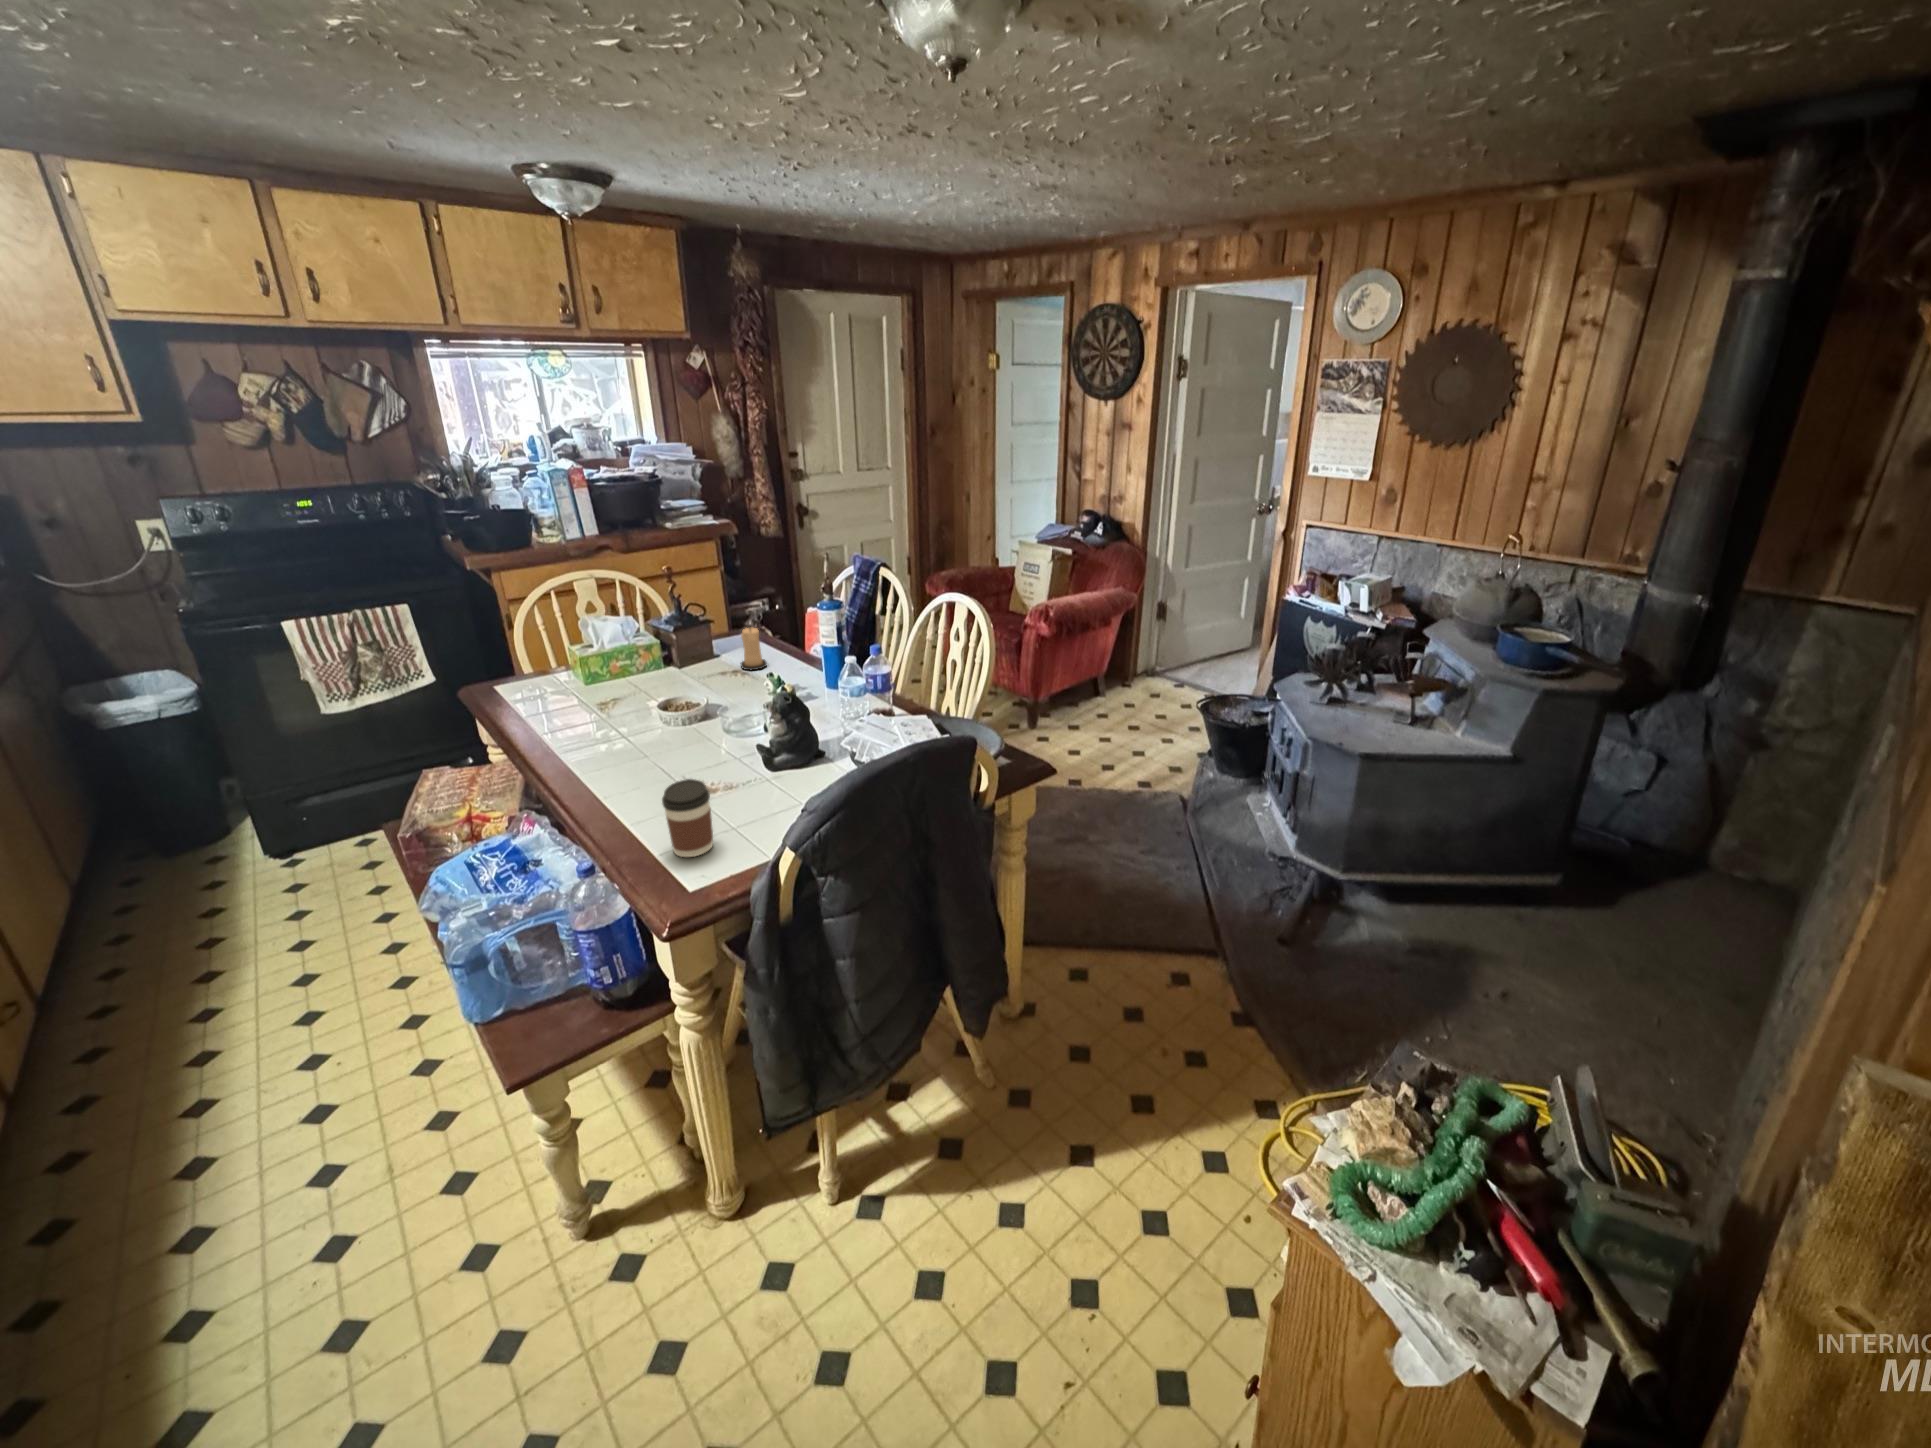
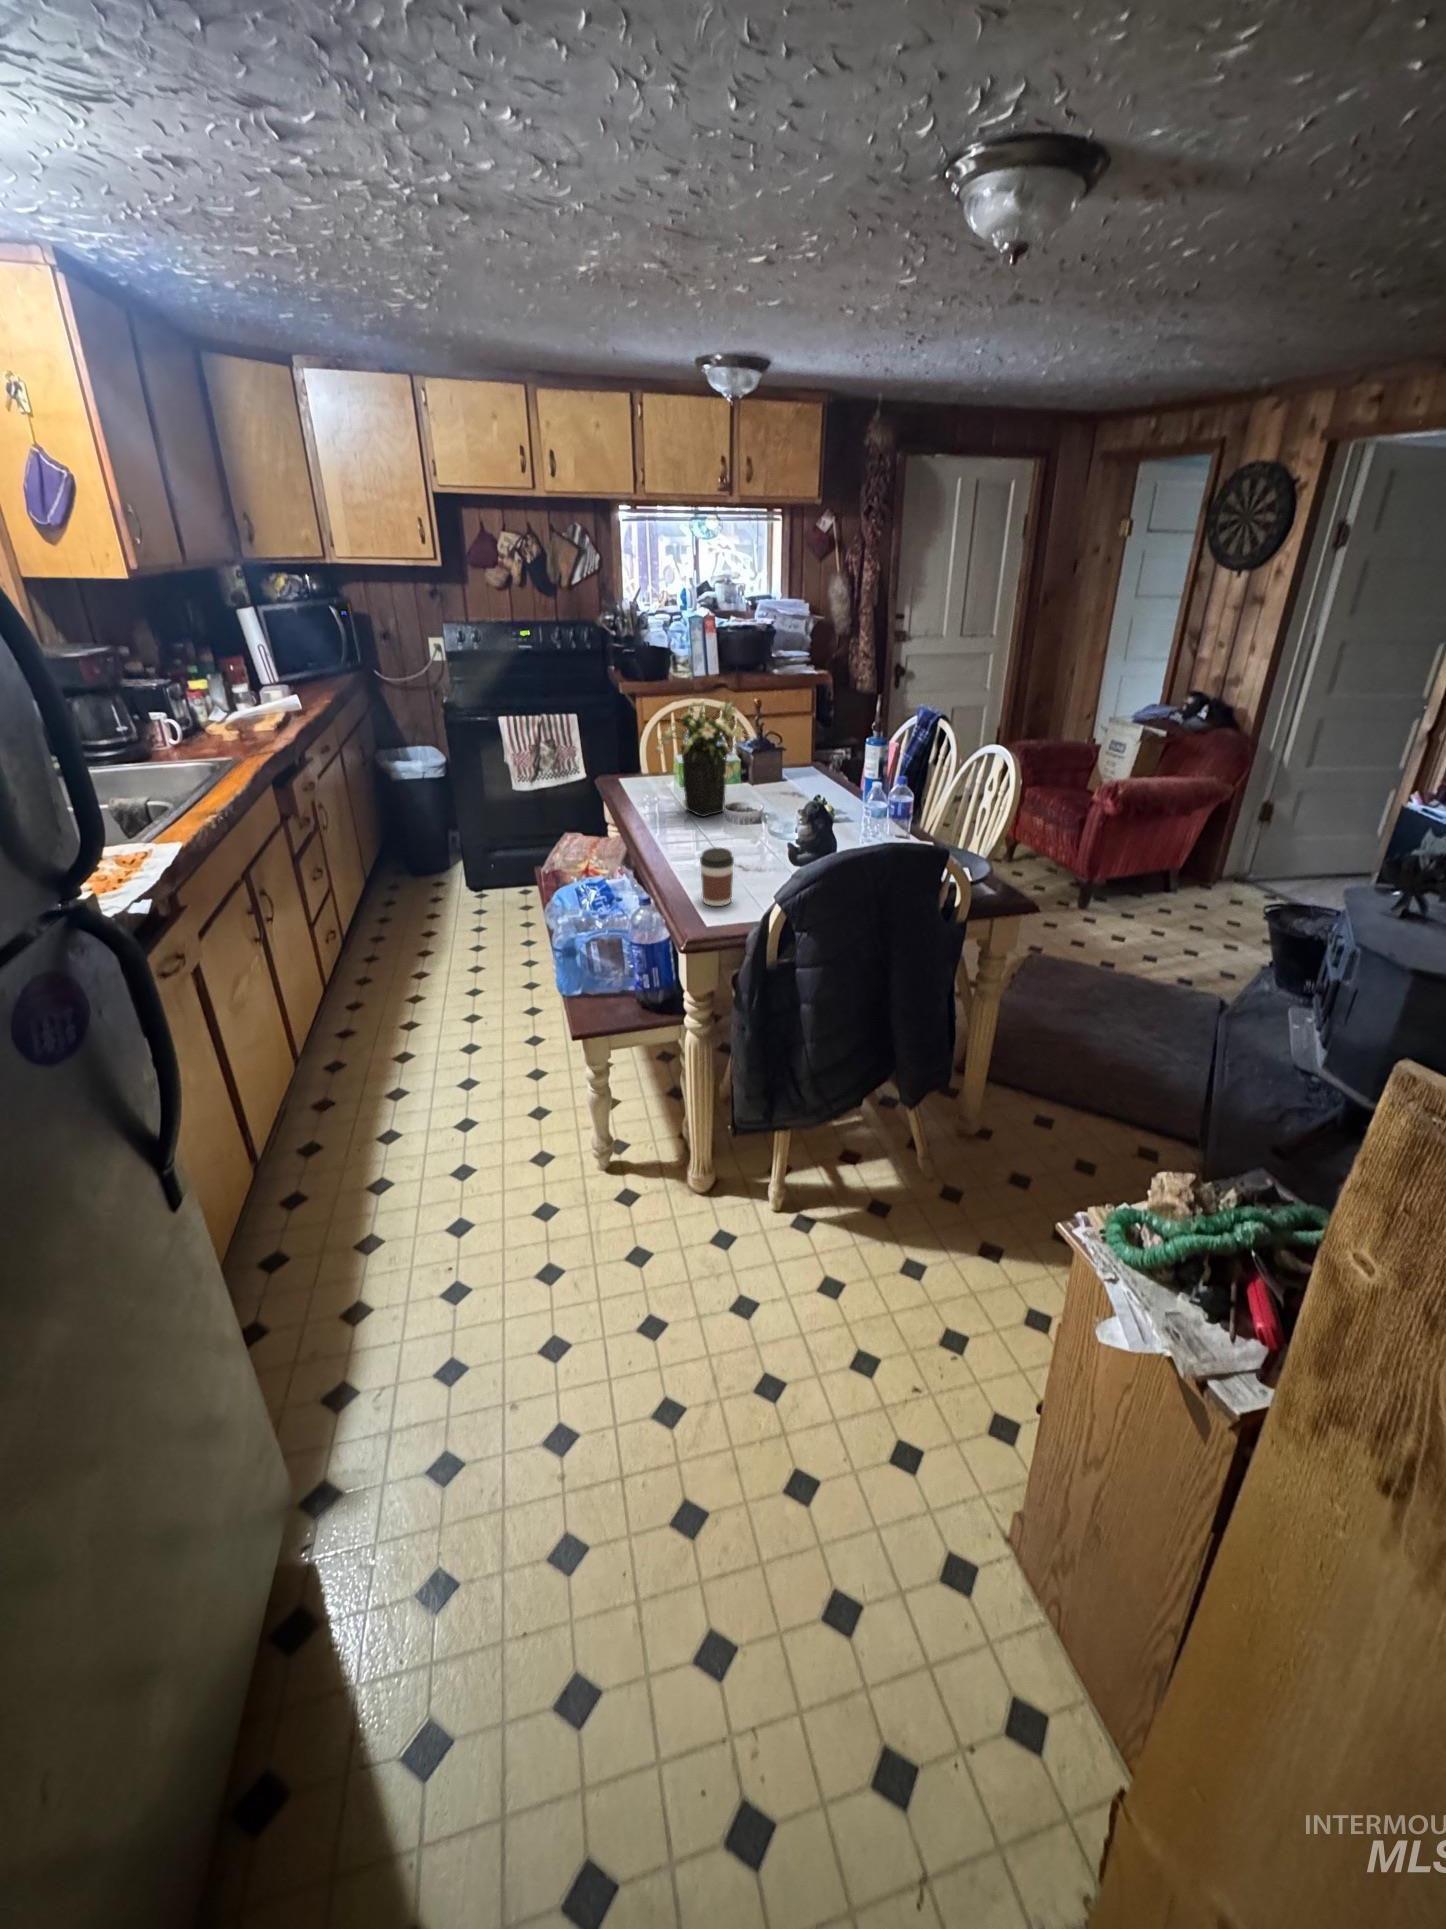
flower arrangement: none [554,573,691,726] -> present [655,699,745,817]
candle: present [741,627,767,670] -> none [795,754,816,792]

